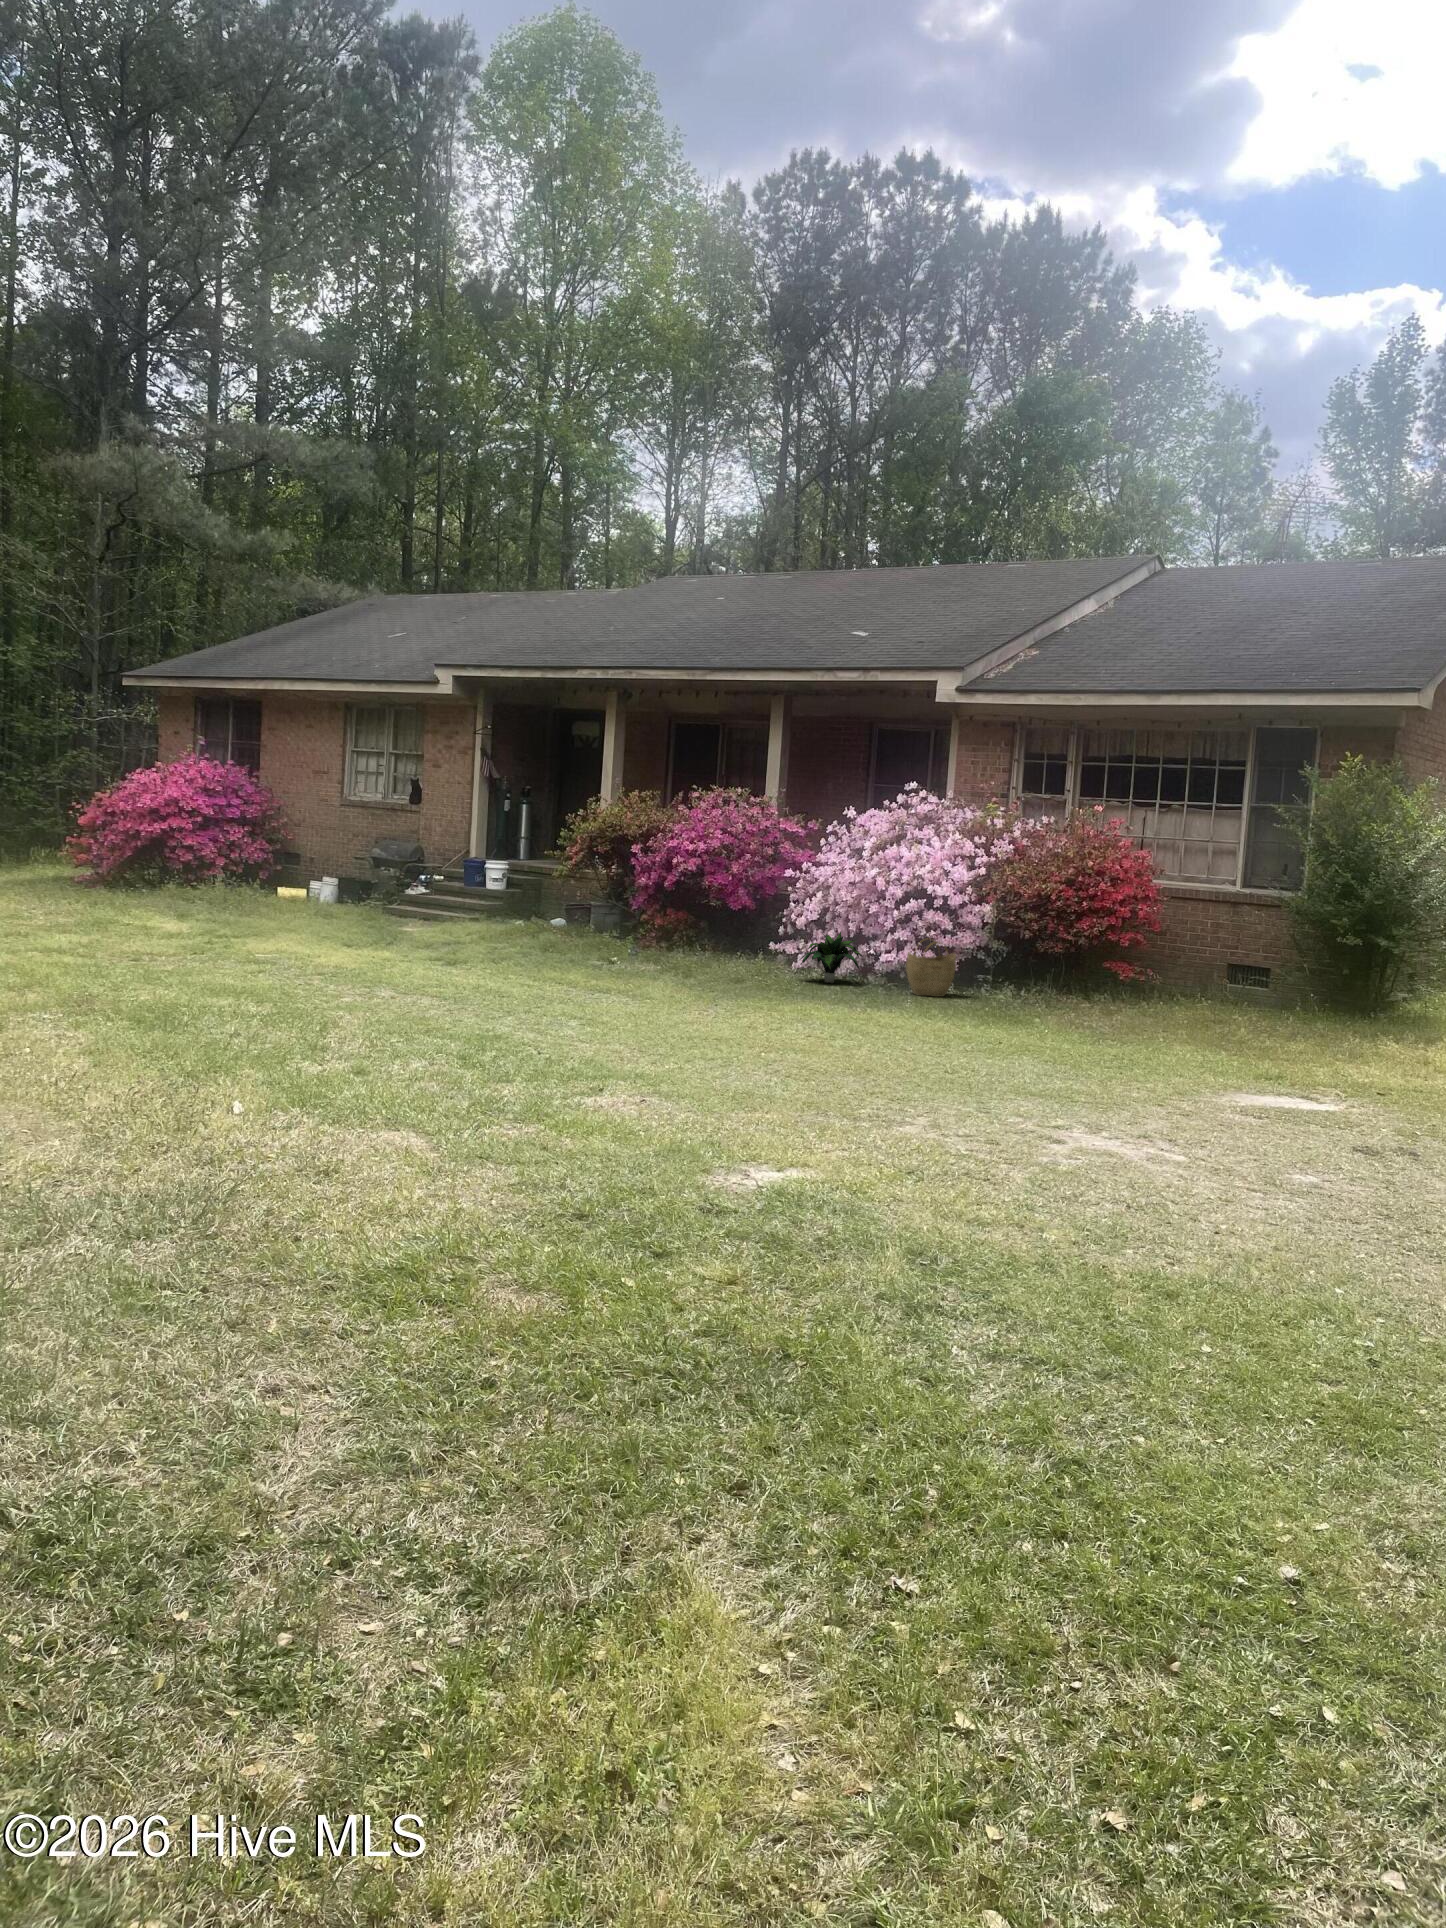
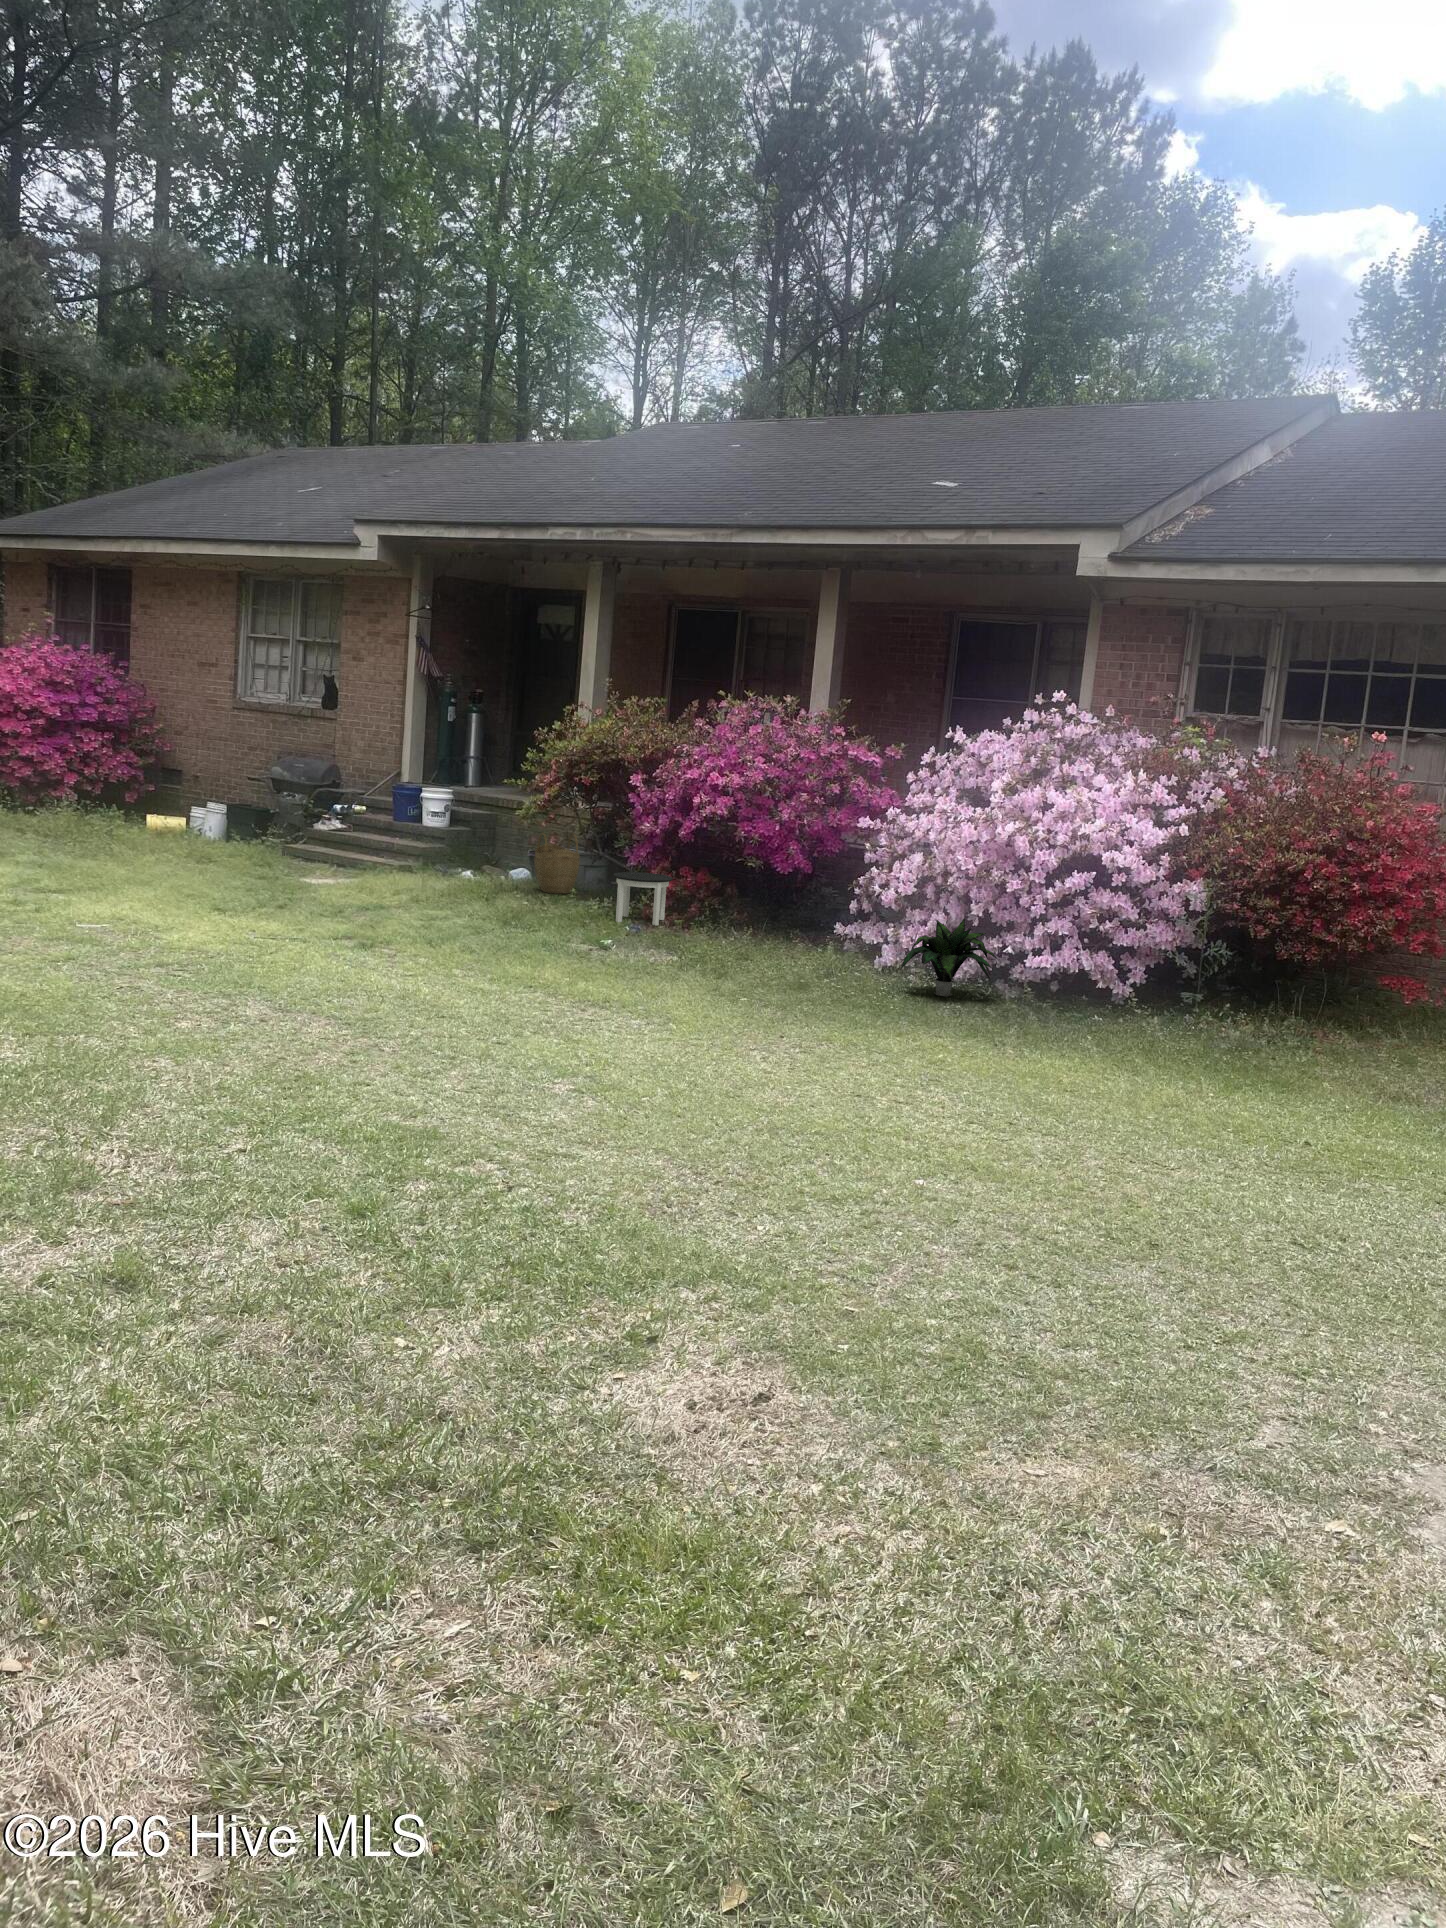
round table: none [620,913,662,949] -> present [613,872,673,925]
woven basket: present [906,939,956,997] -> present [534,833,580,894]

